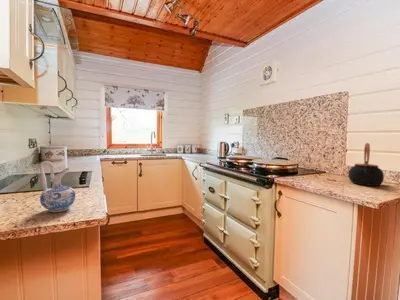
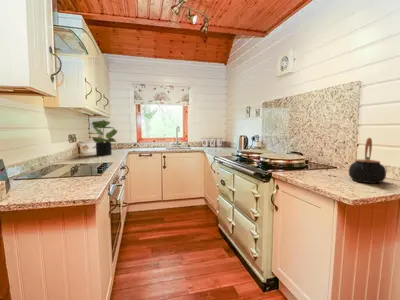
potted plant: none [53,122,90,163] -> present [89,120,117,155]
ceramic pitcher: present [39,161,75,212] -> none [51,156,78,195]

